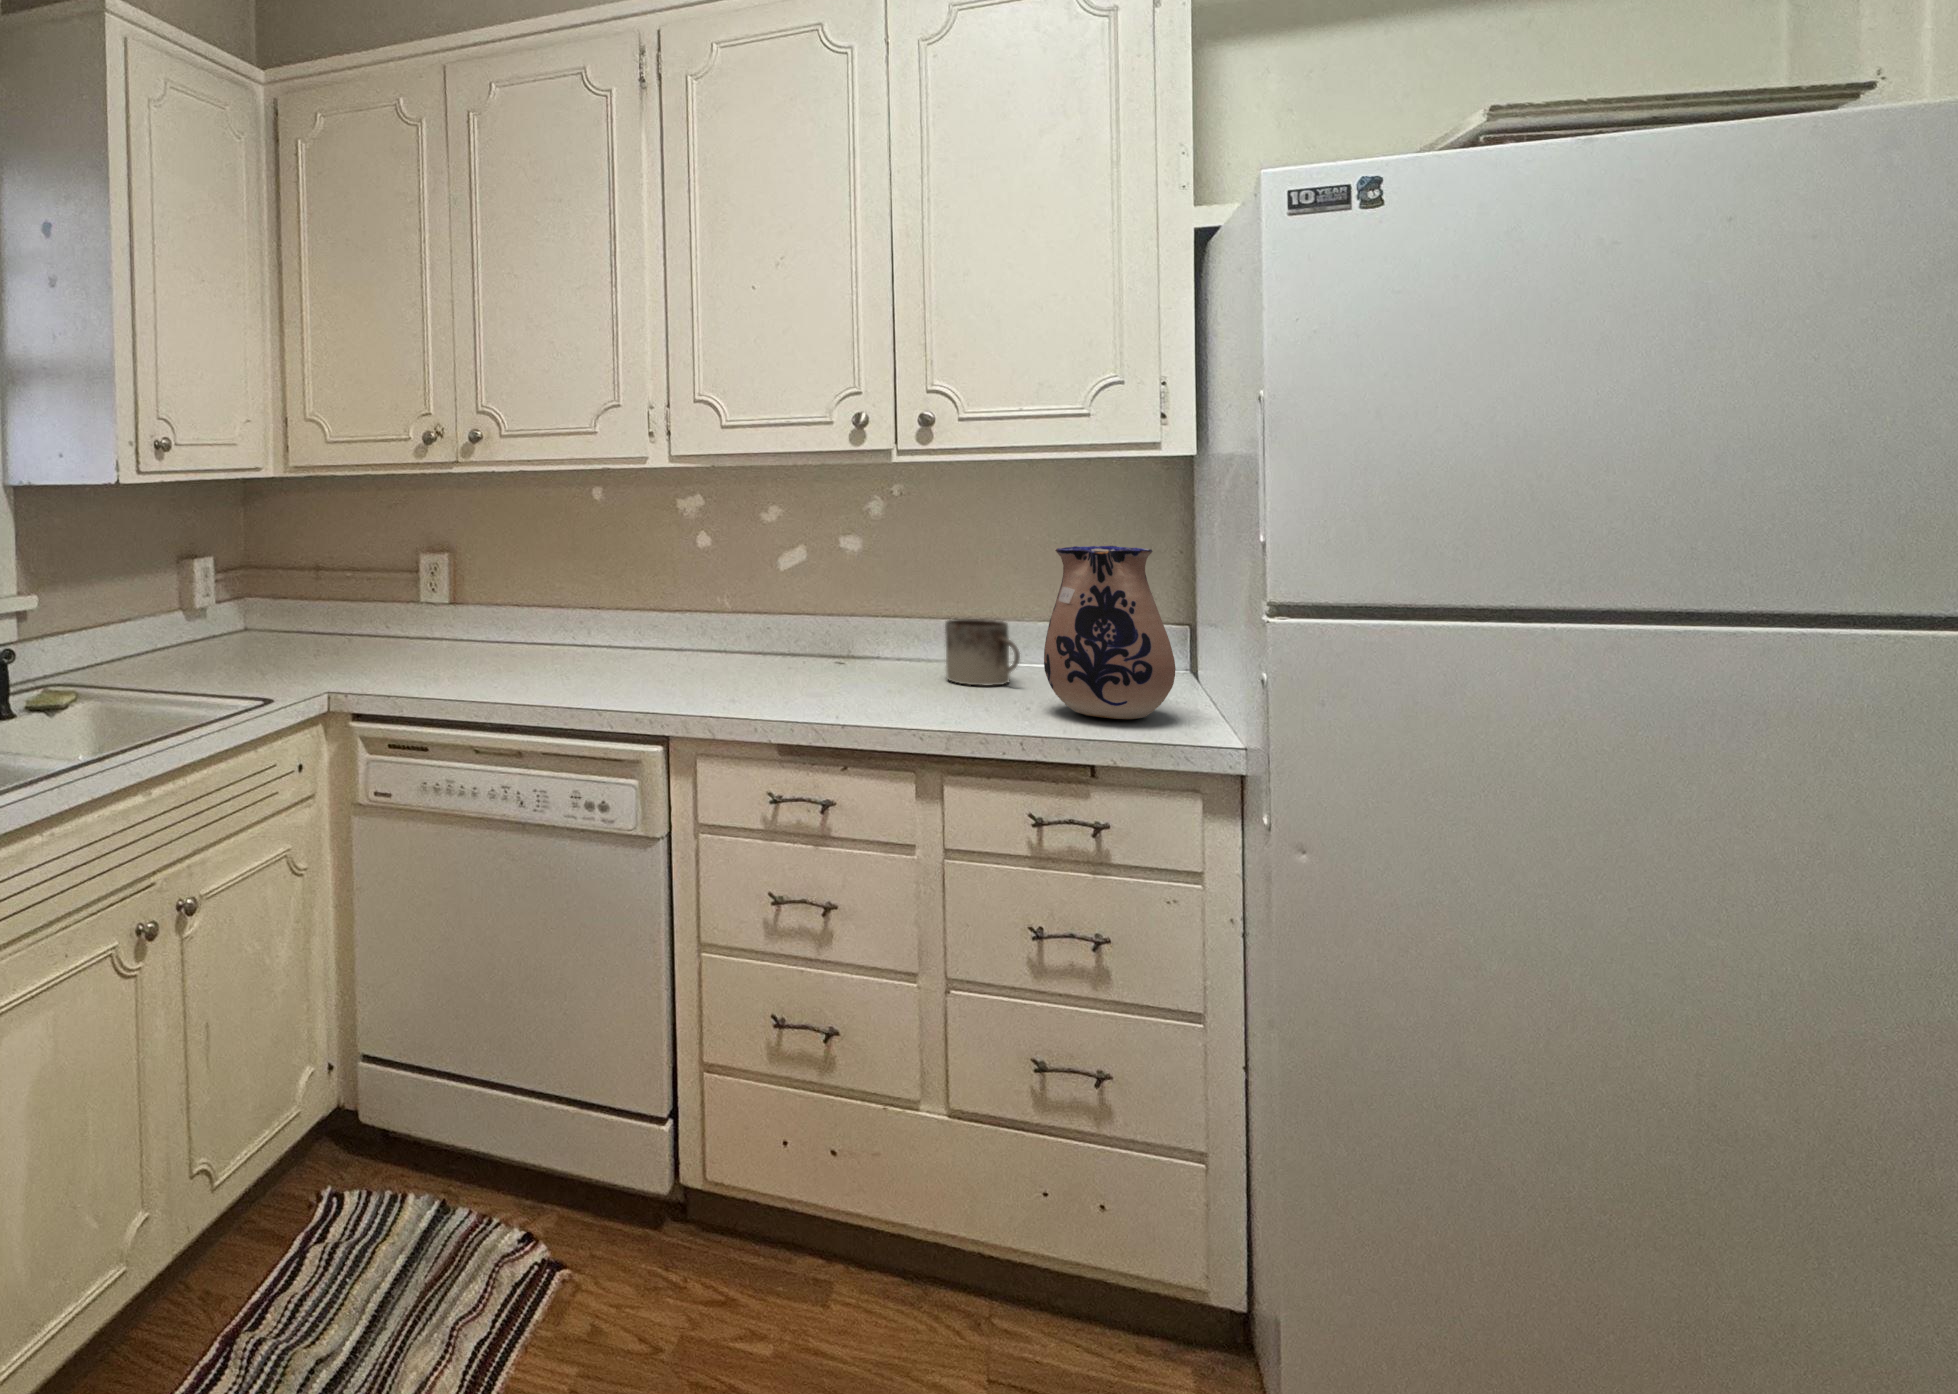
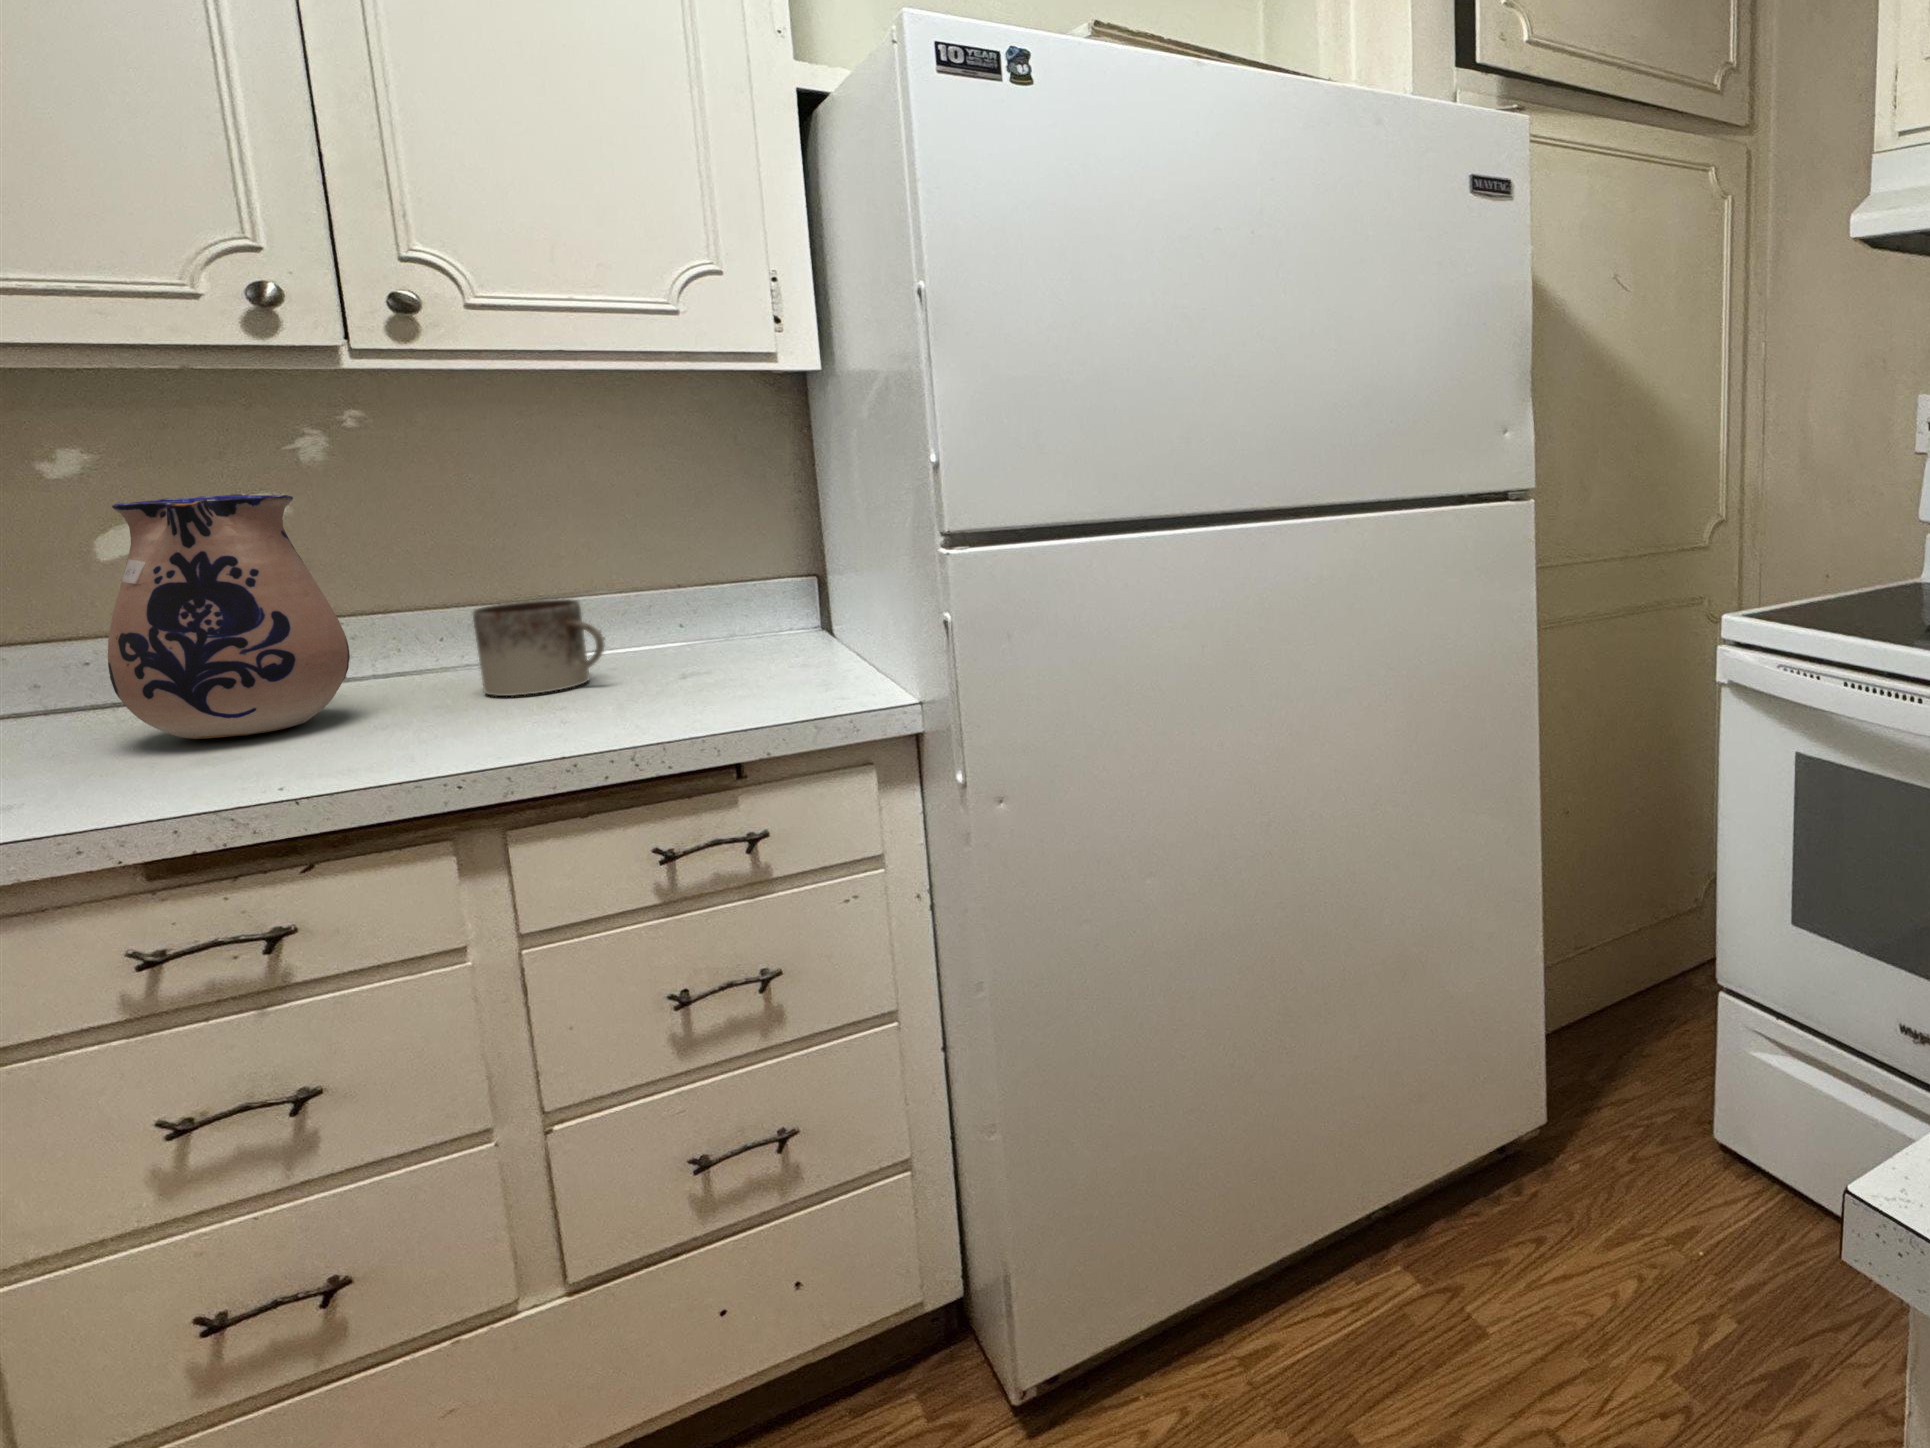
ceramic pitcher: present [1044,545,1176,719] -> present [108,494,350,739]

